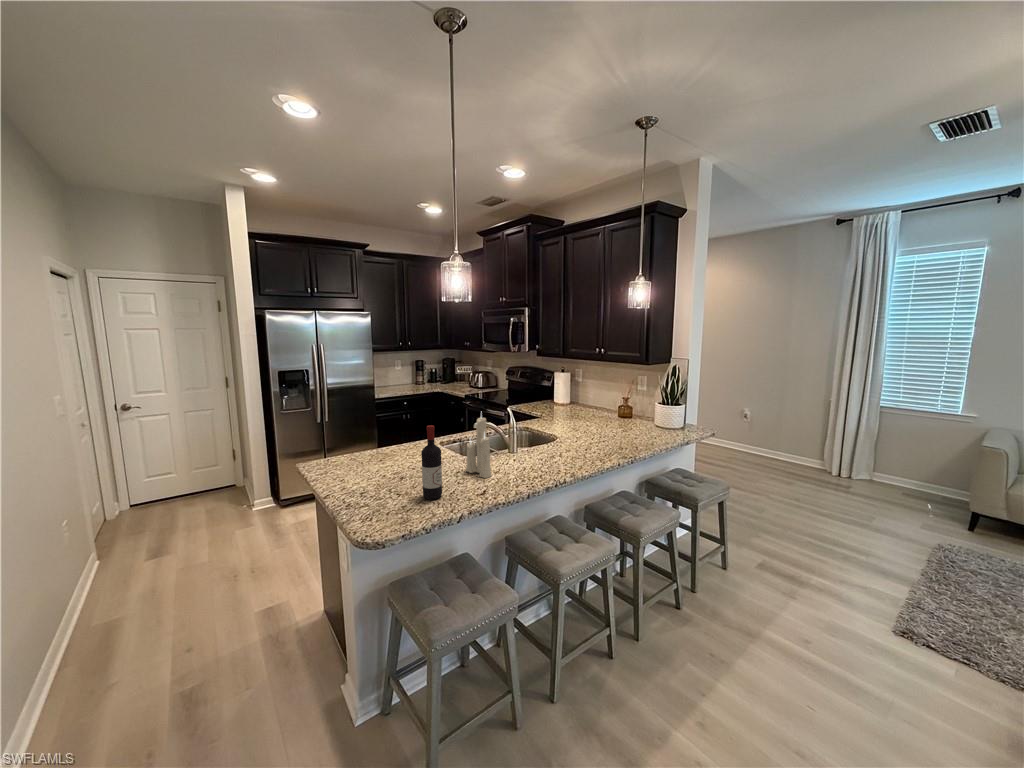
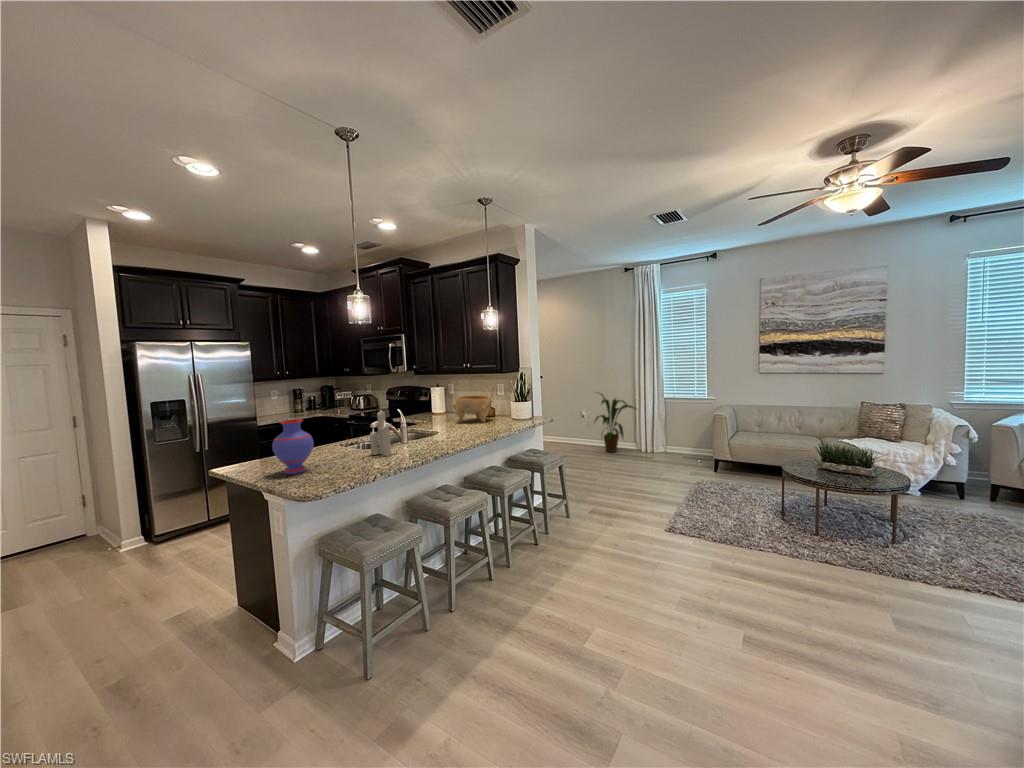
house plant: none [760,388,835,470] -> present [595,393,635,452]
decorative bowl: none [578,390,628,428] -> present [453,396,491,423]
vase: none [347,423,395,493] -> present [272,419,314,474]
wine bottle: present [421,425,442,500] -> none [339,414,357,470]

